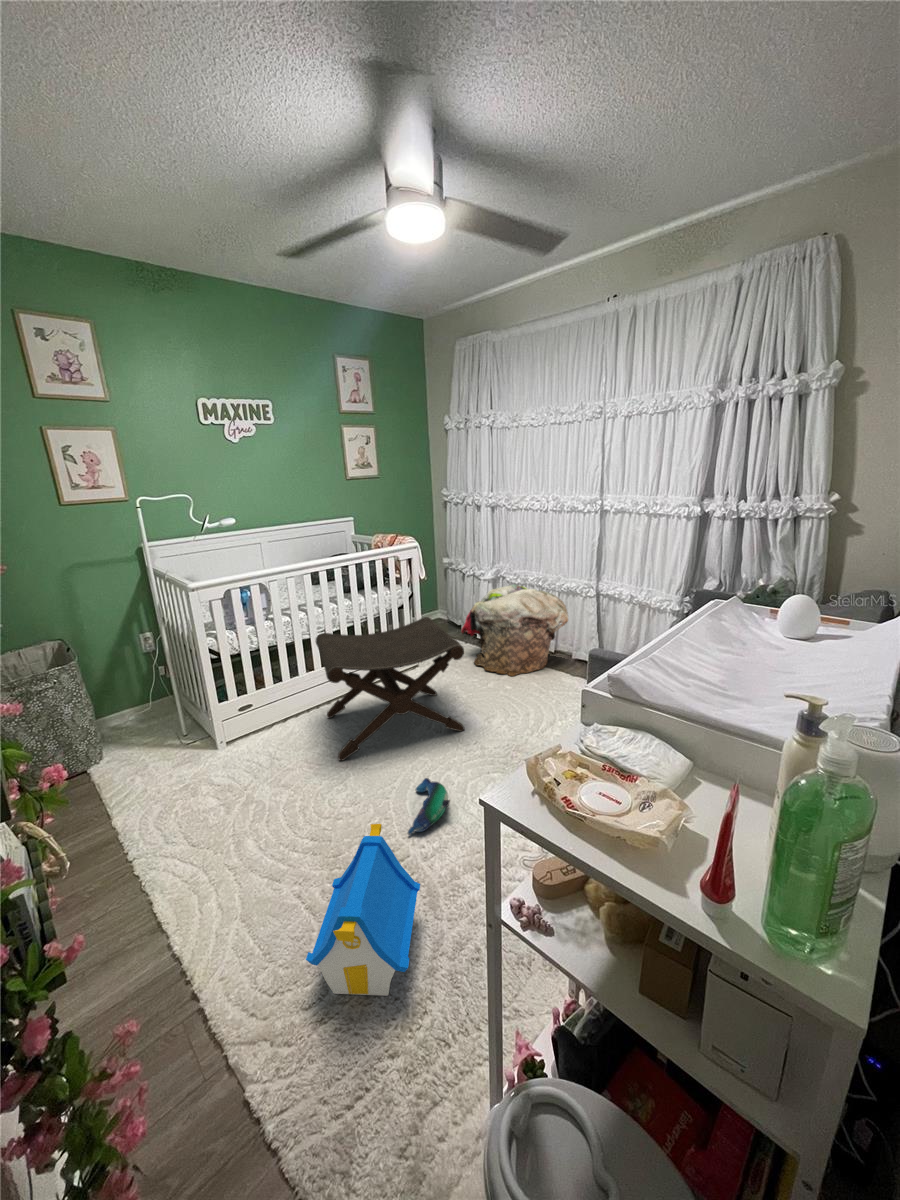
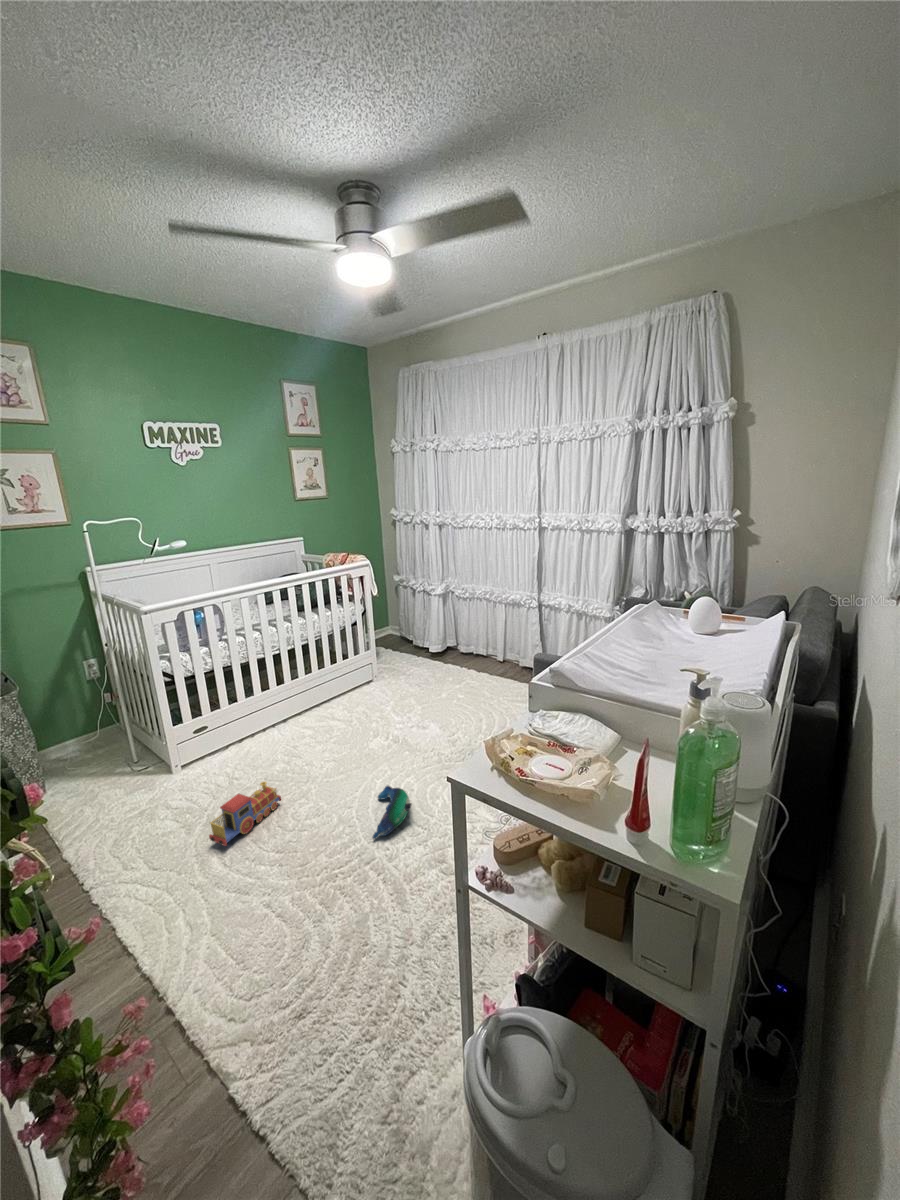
laundry basket: present [461,585,568,676] -> none [414,599,515,686]
footstool: present [316,617,464,761] -> none [271,632,422,776]
toy train: none [246,765,319,829] -> present [209,782,281,846]
toy house: present [306,824,420,996] -> none [282,826,389,990]

